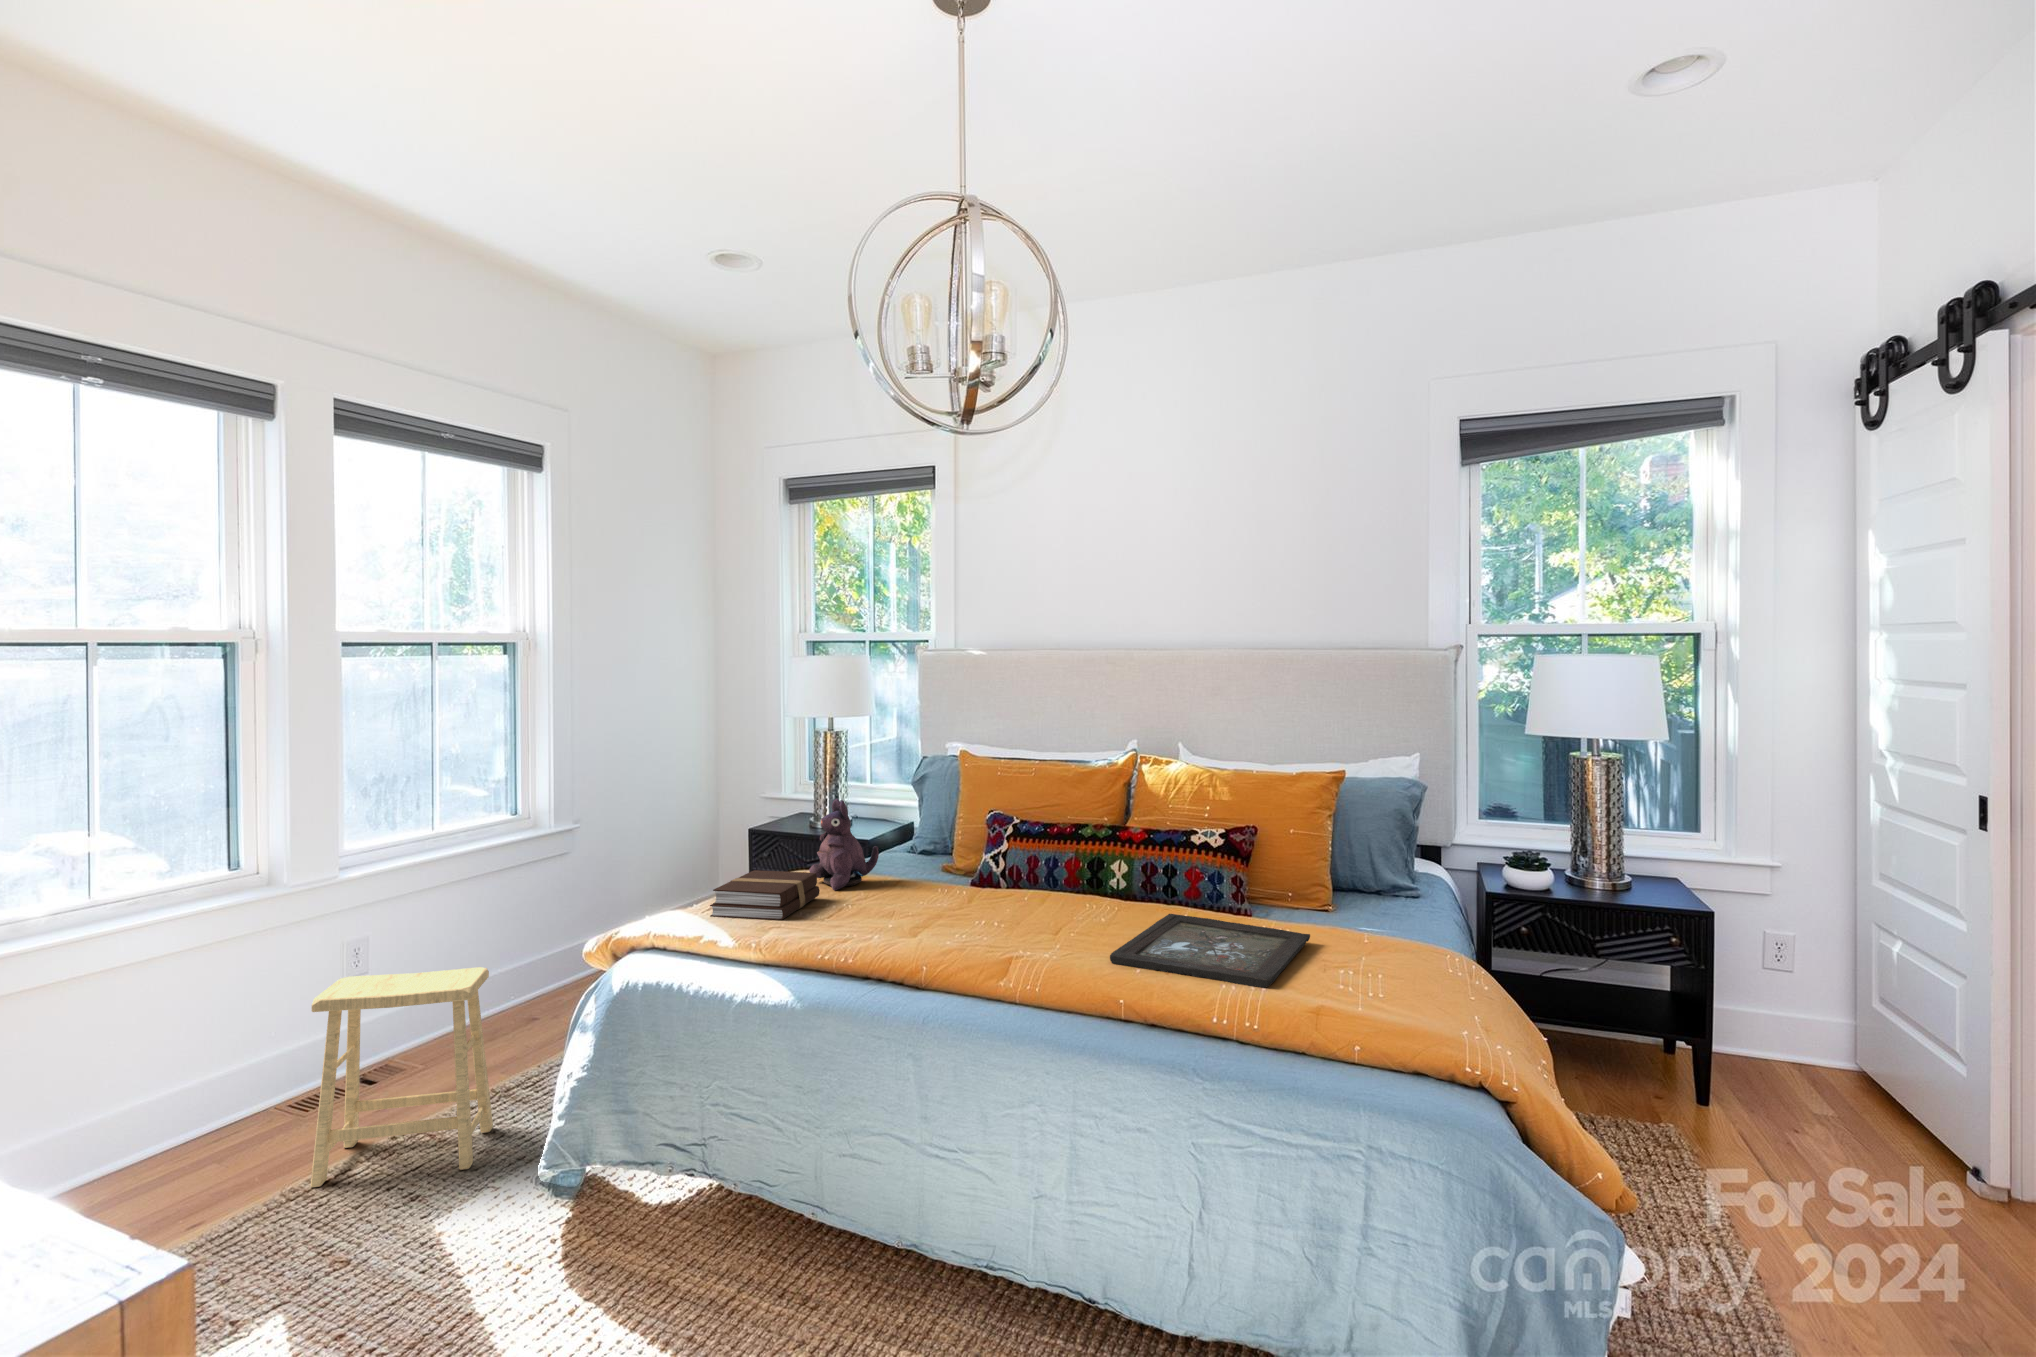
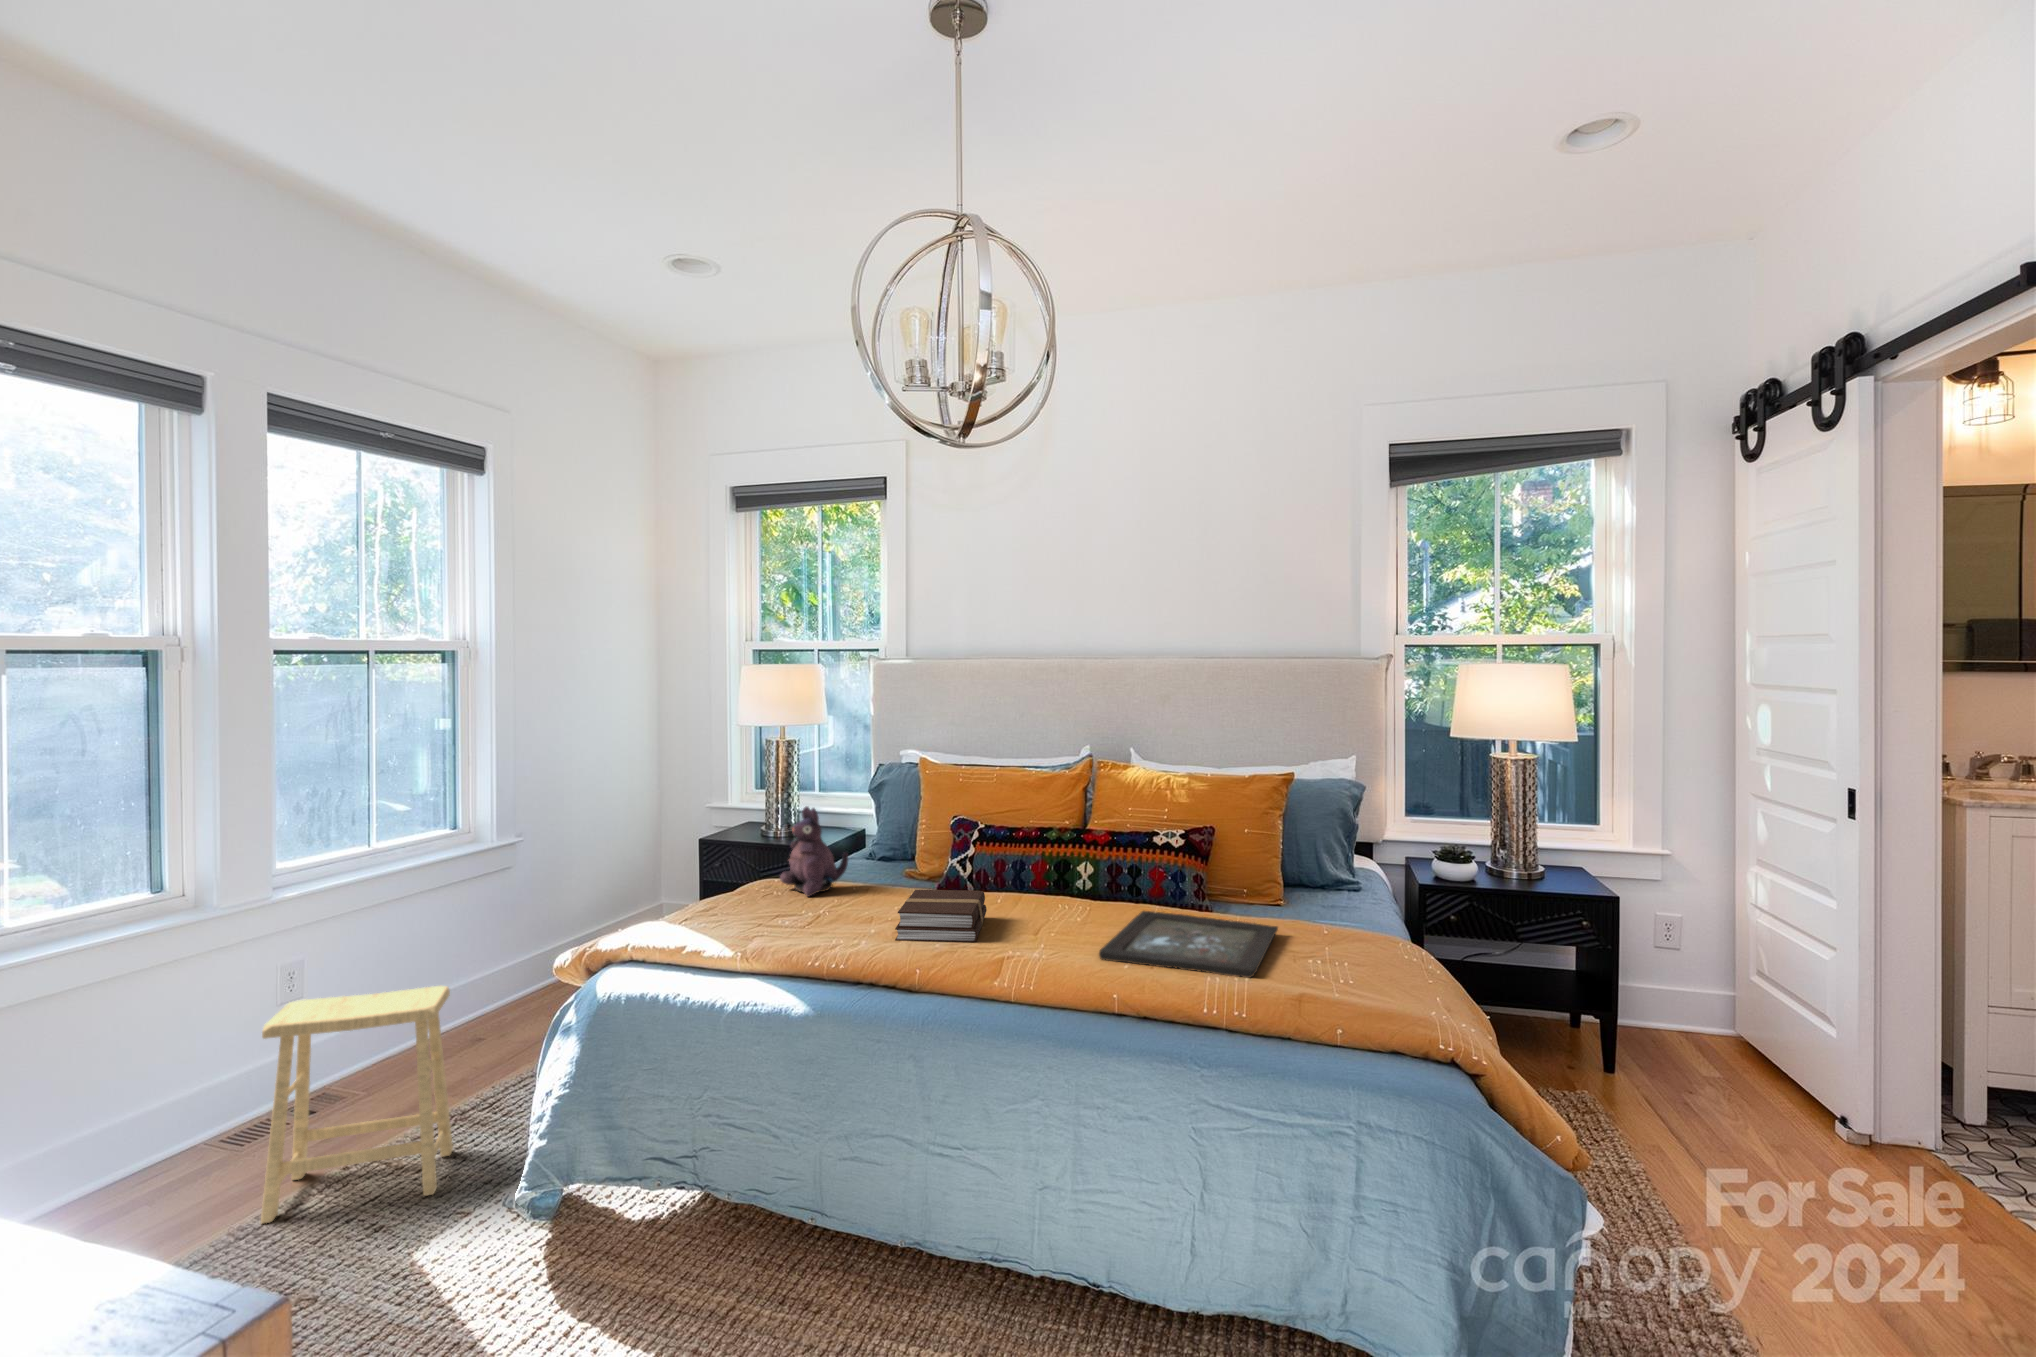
book: present [710,870,820,920] -> present [895,889,987,942]

